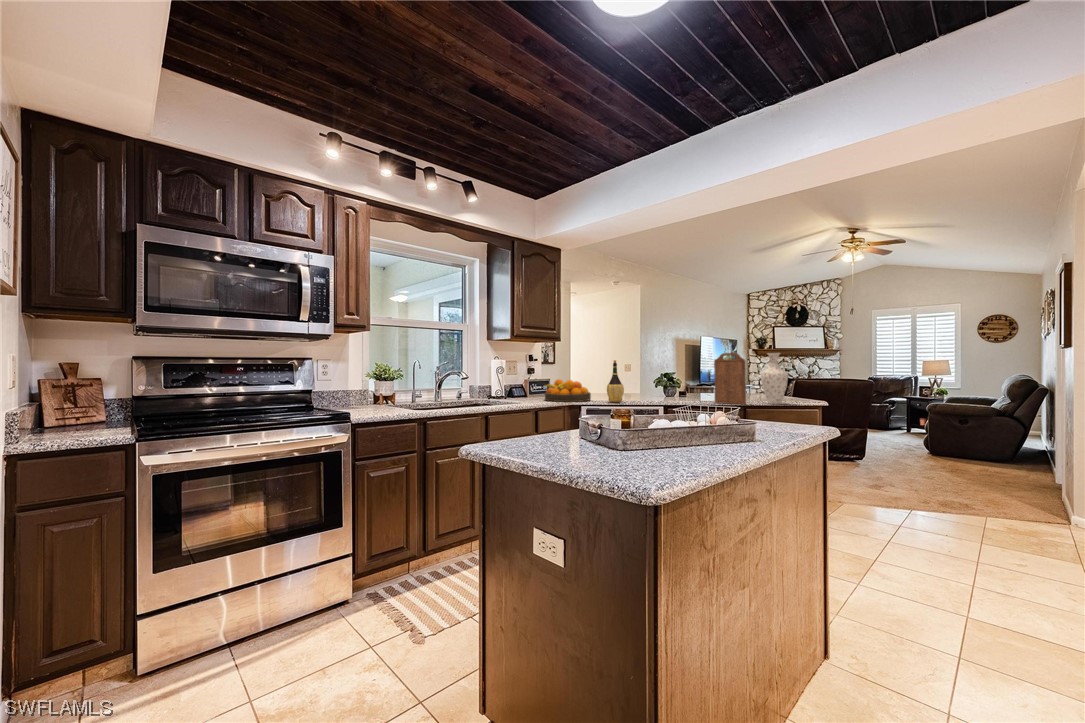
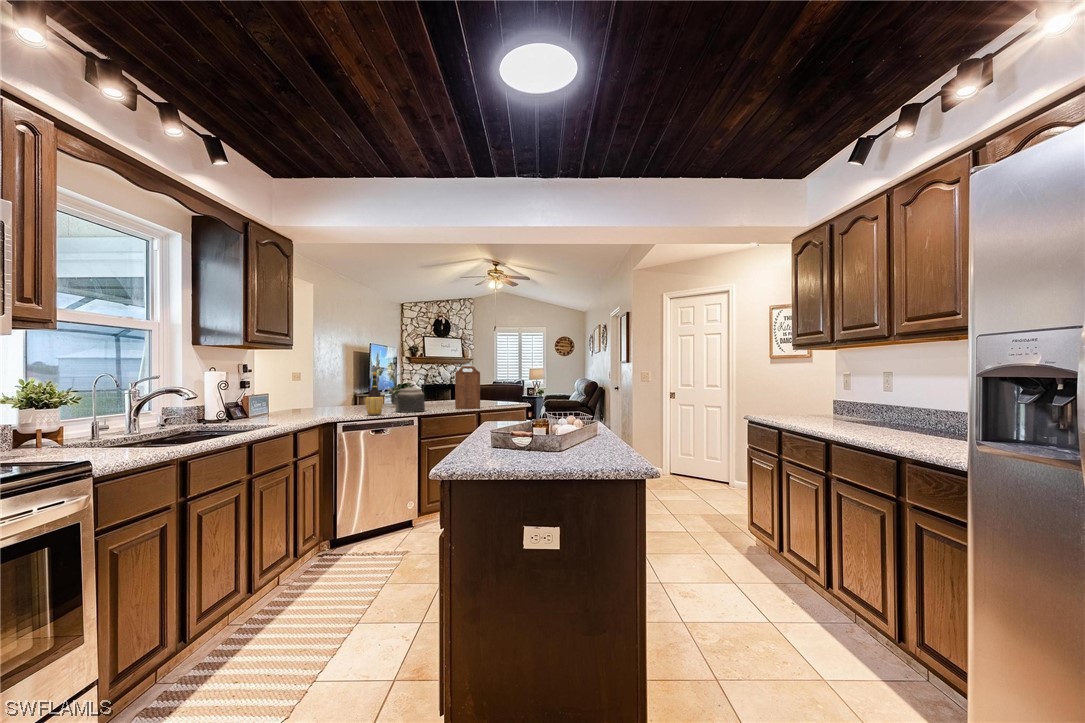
vase: present [761,353,788,404] -> none [485,367,503,407]
kettle: none [636,360,677,403] -> present [388,372,427,413]
fruit bowl: present [544,379,591,402] -> none [283,394,342,419]

